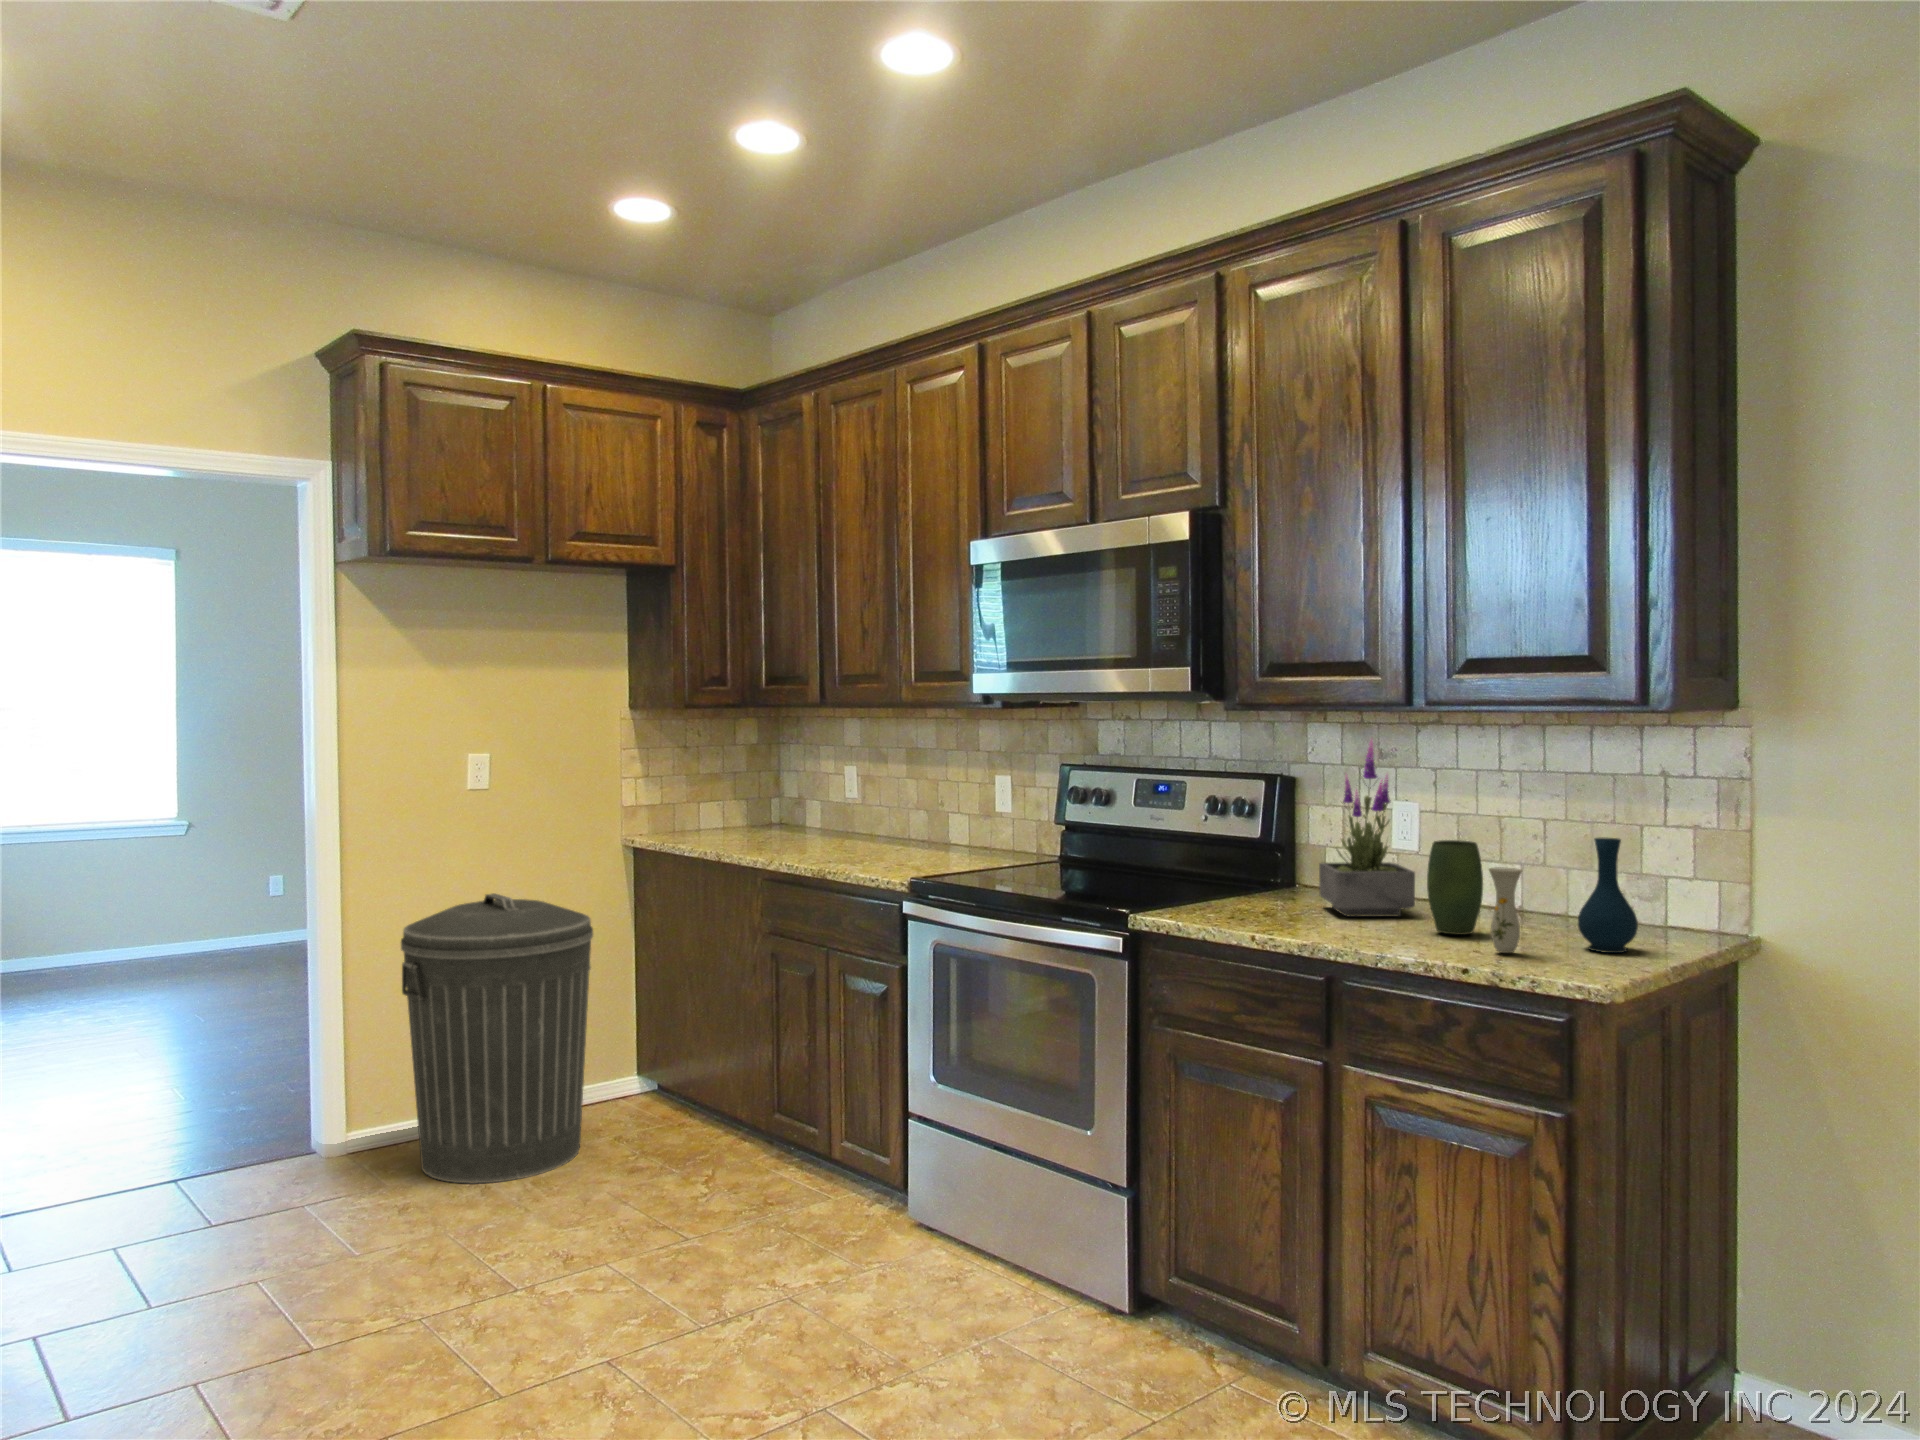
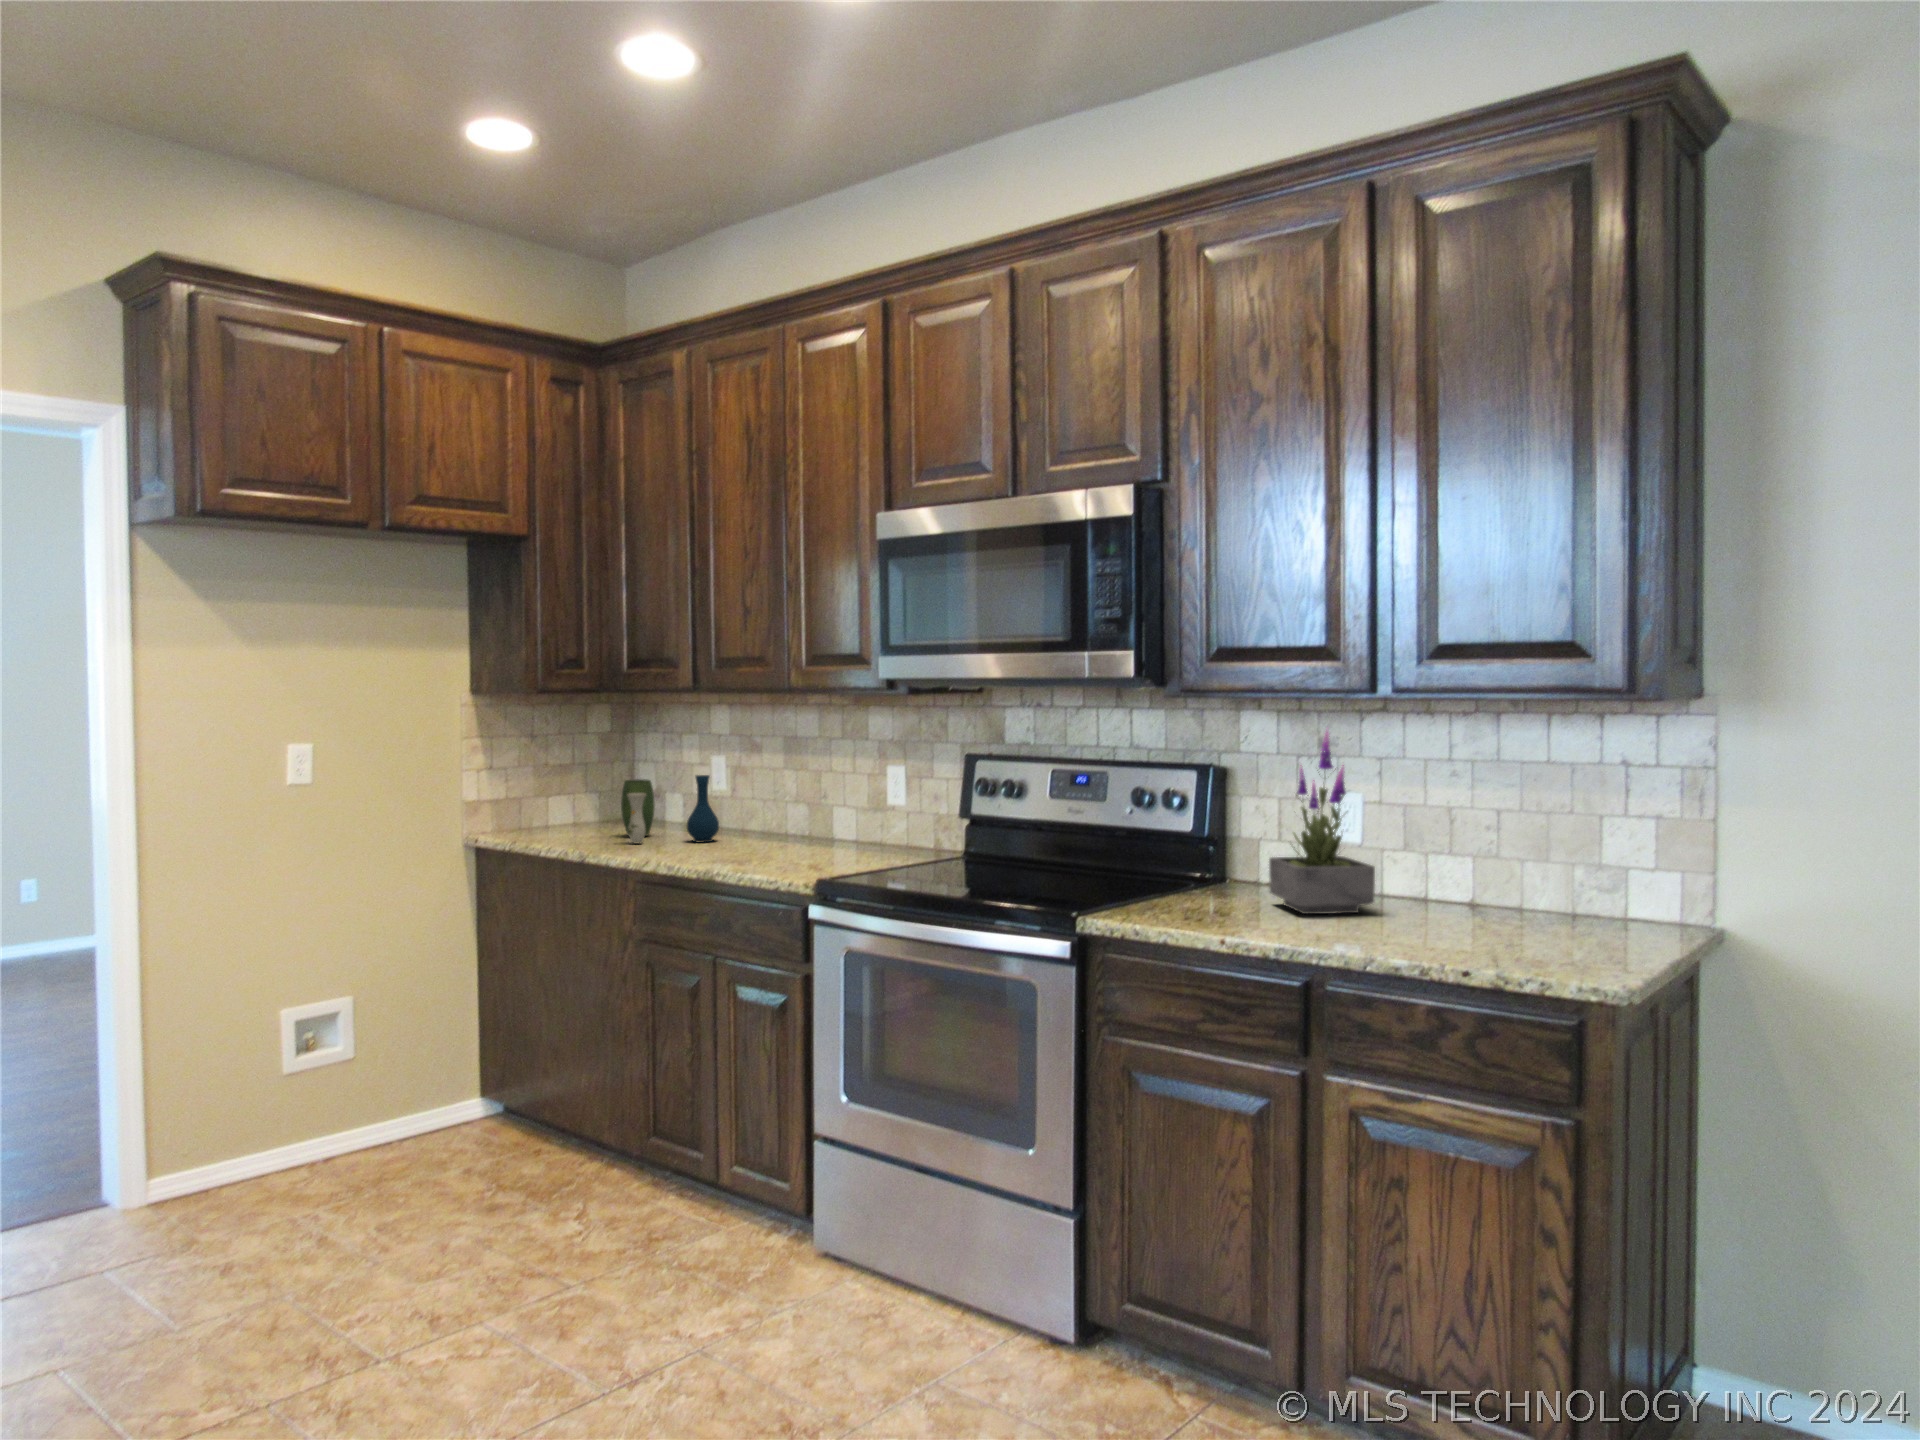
vase: present [1427,837,1638,953] -> present [621,775,719,843]
trash can: present [401,893,593,1183] -> none [211,903,440,1235]

